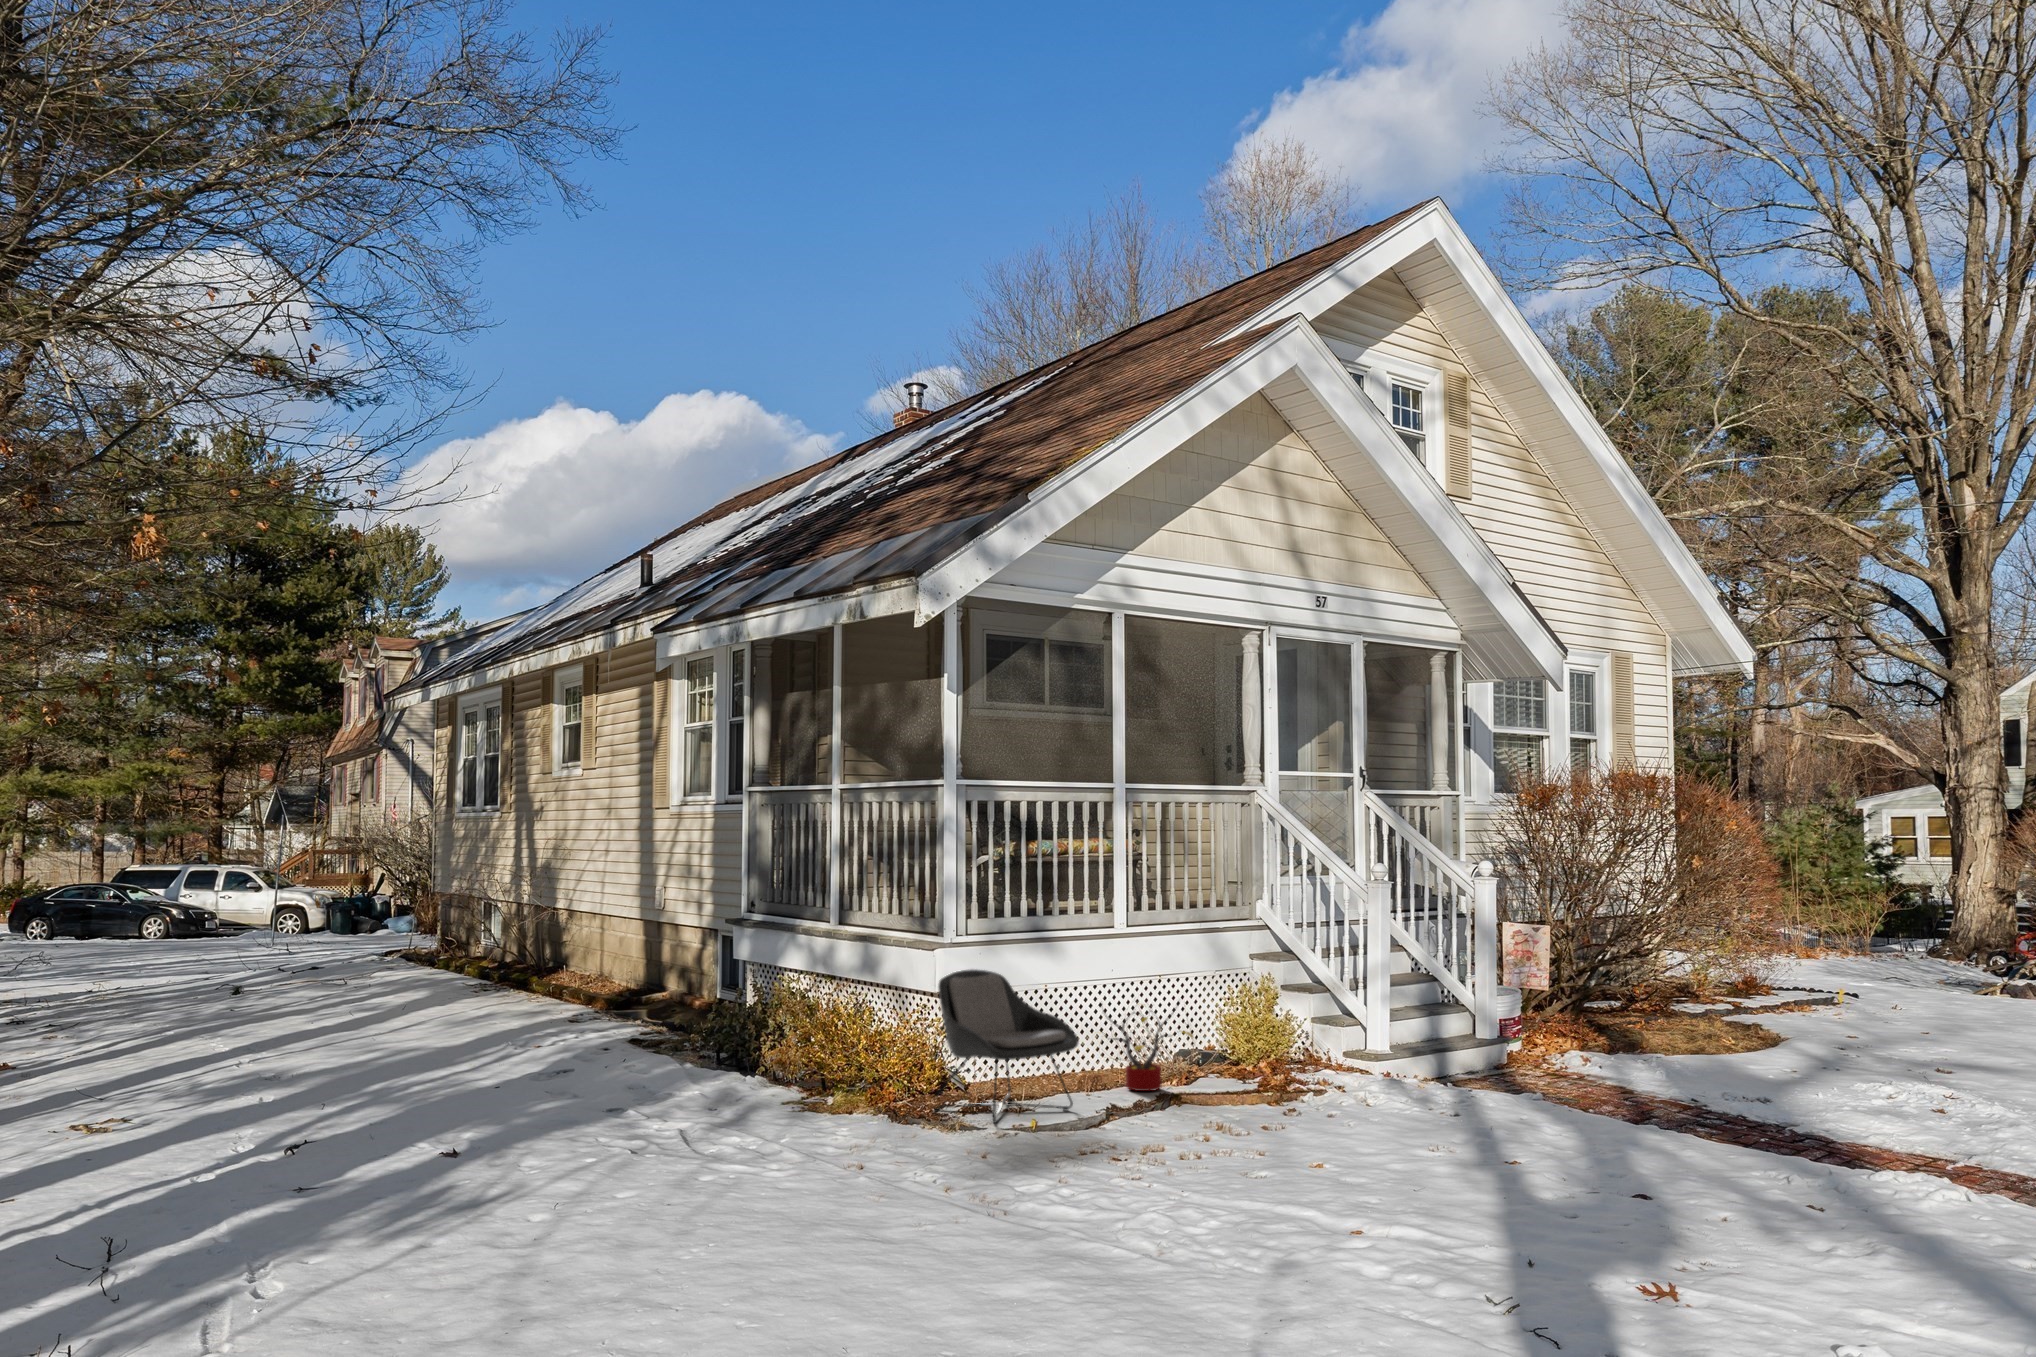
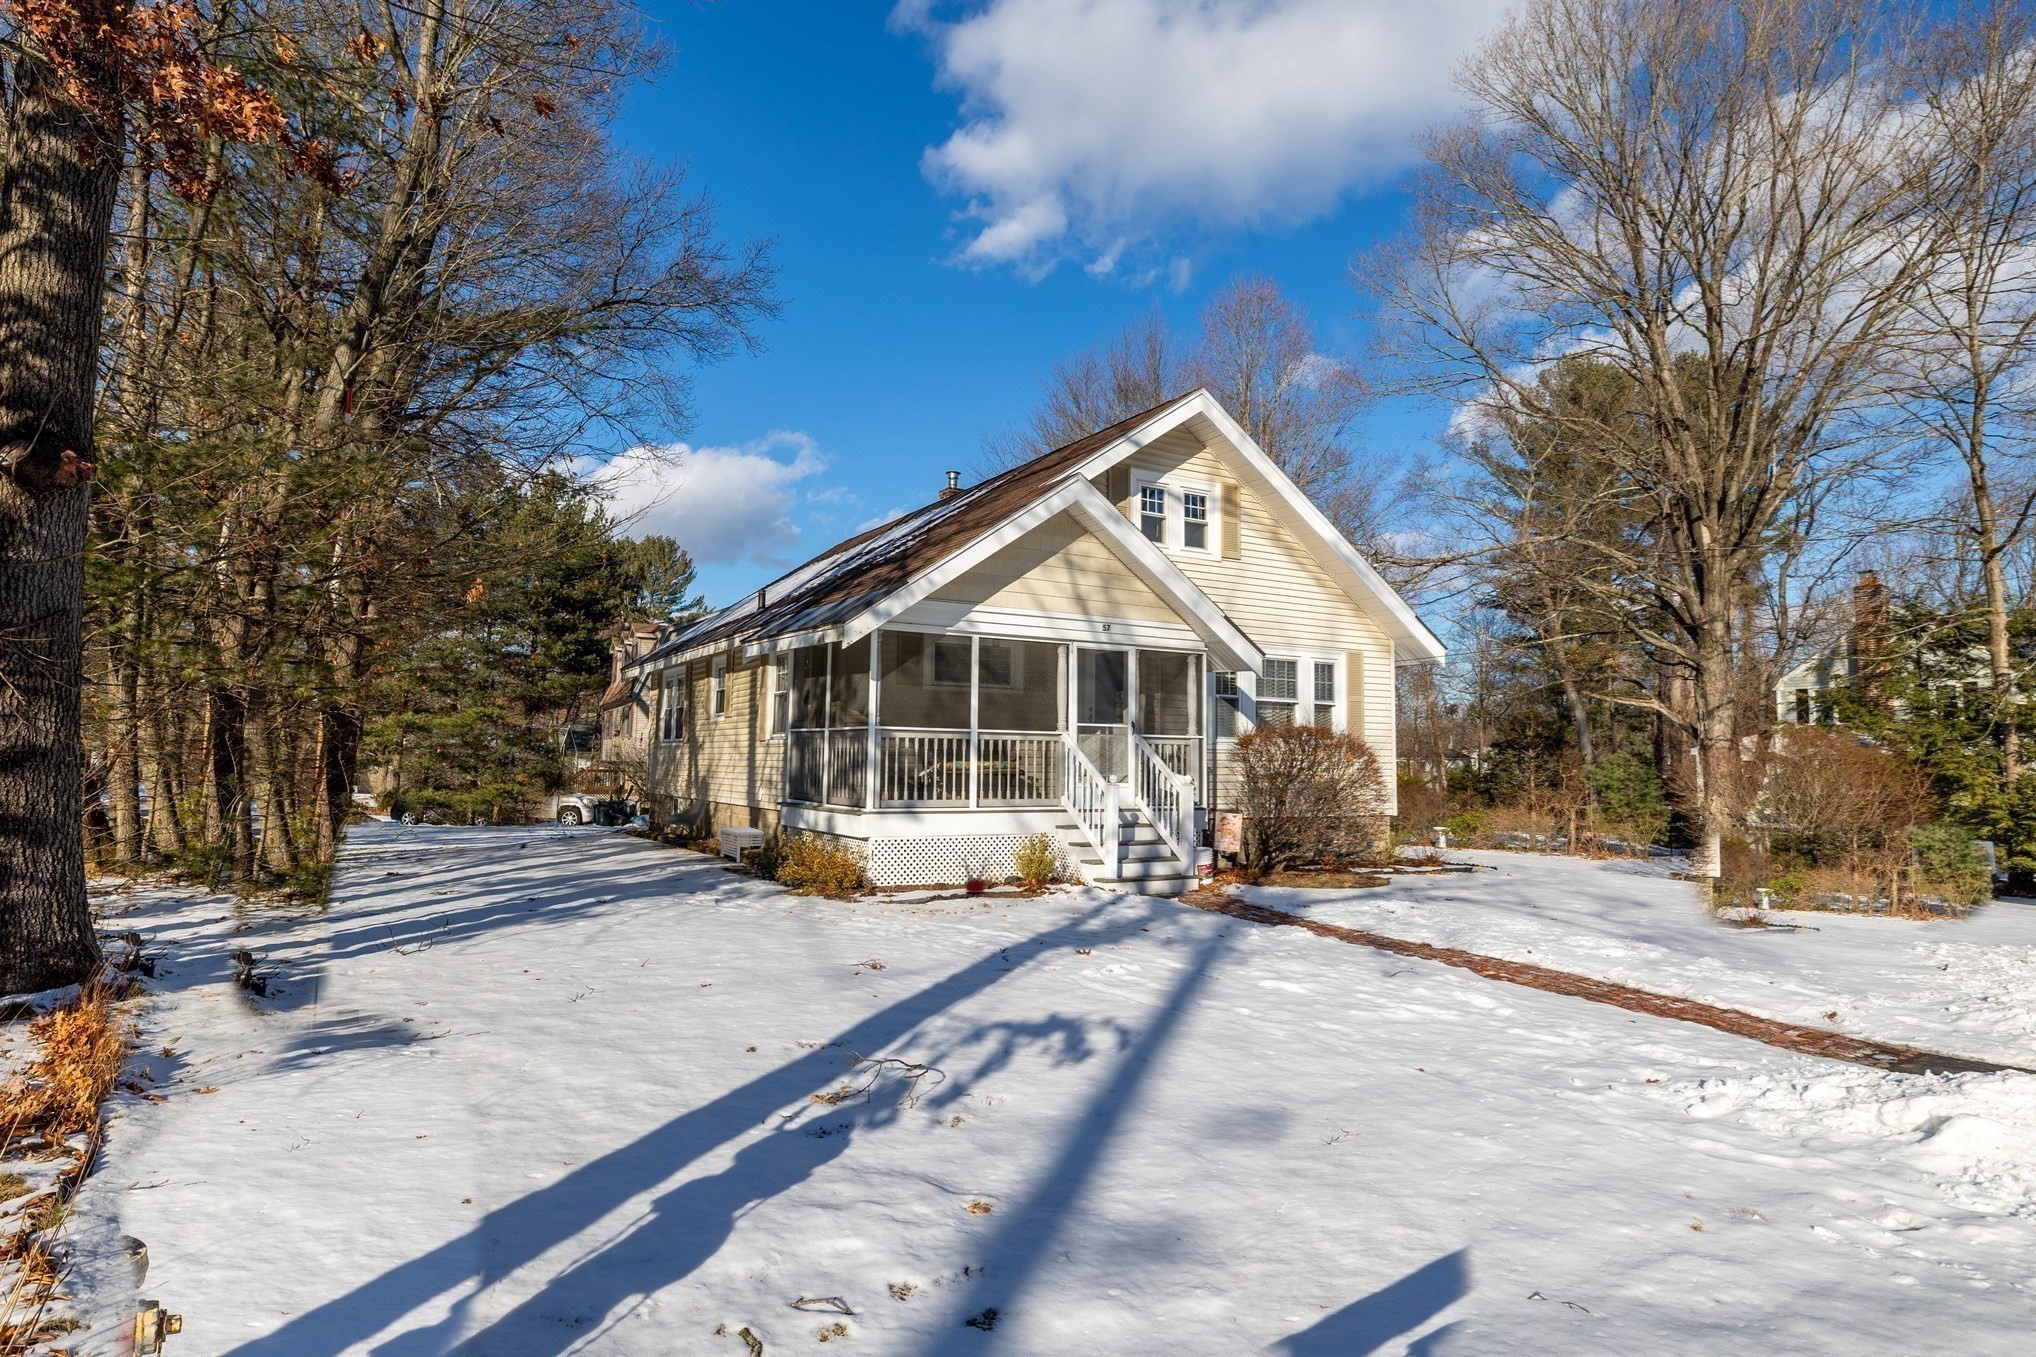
storage bench: none [593,956,694,1024] -> present [719,827,764,862]
lounge chair: present [937,969,1079,1123] -> present [661,799,706,843]

